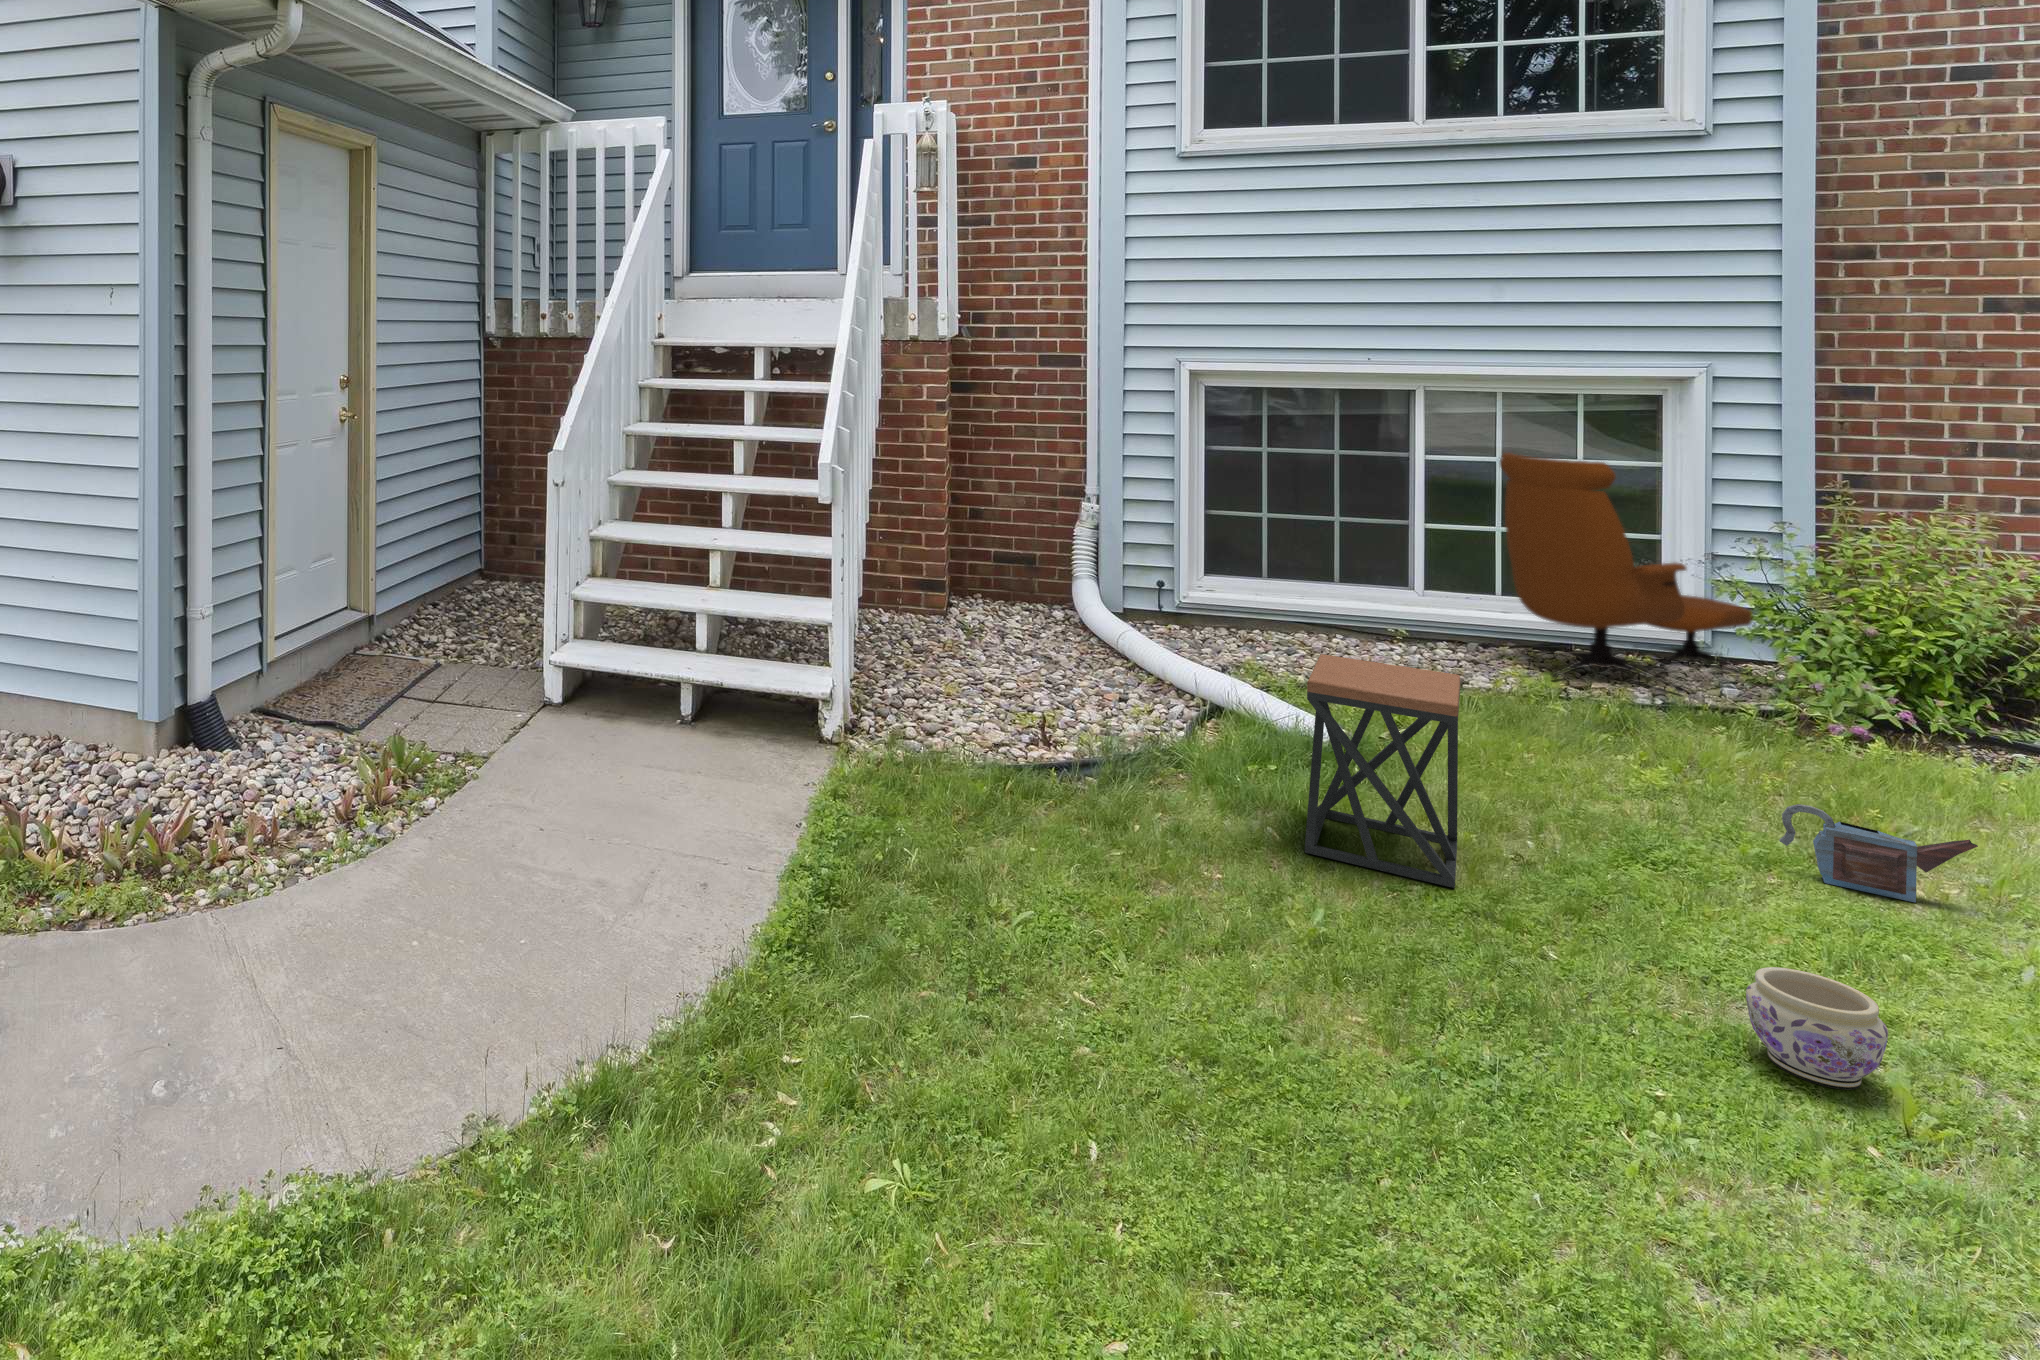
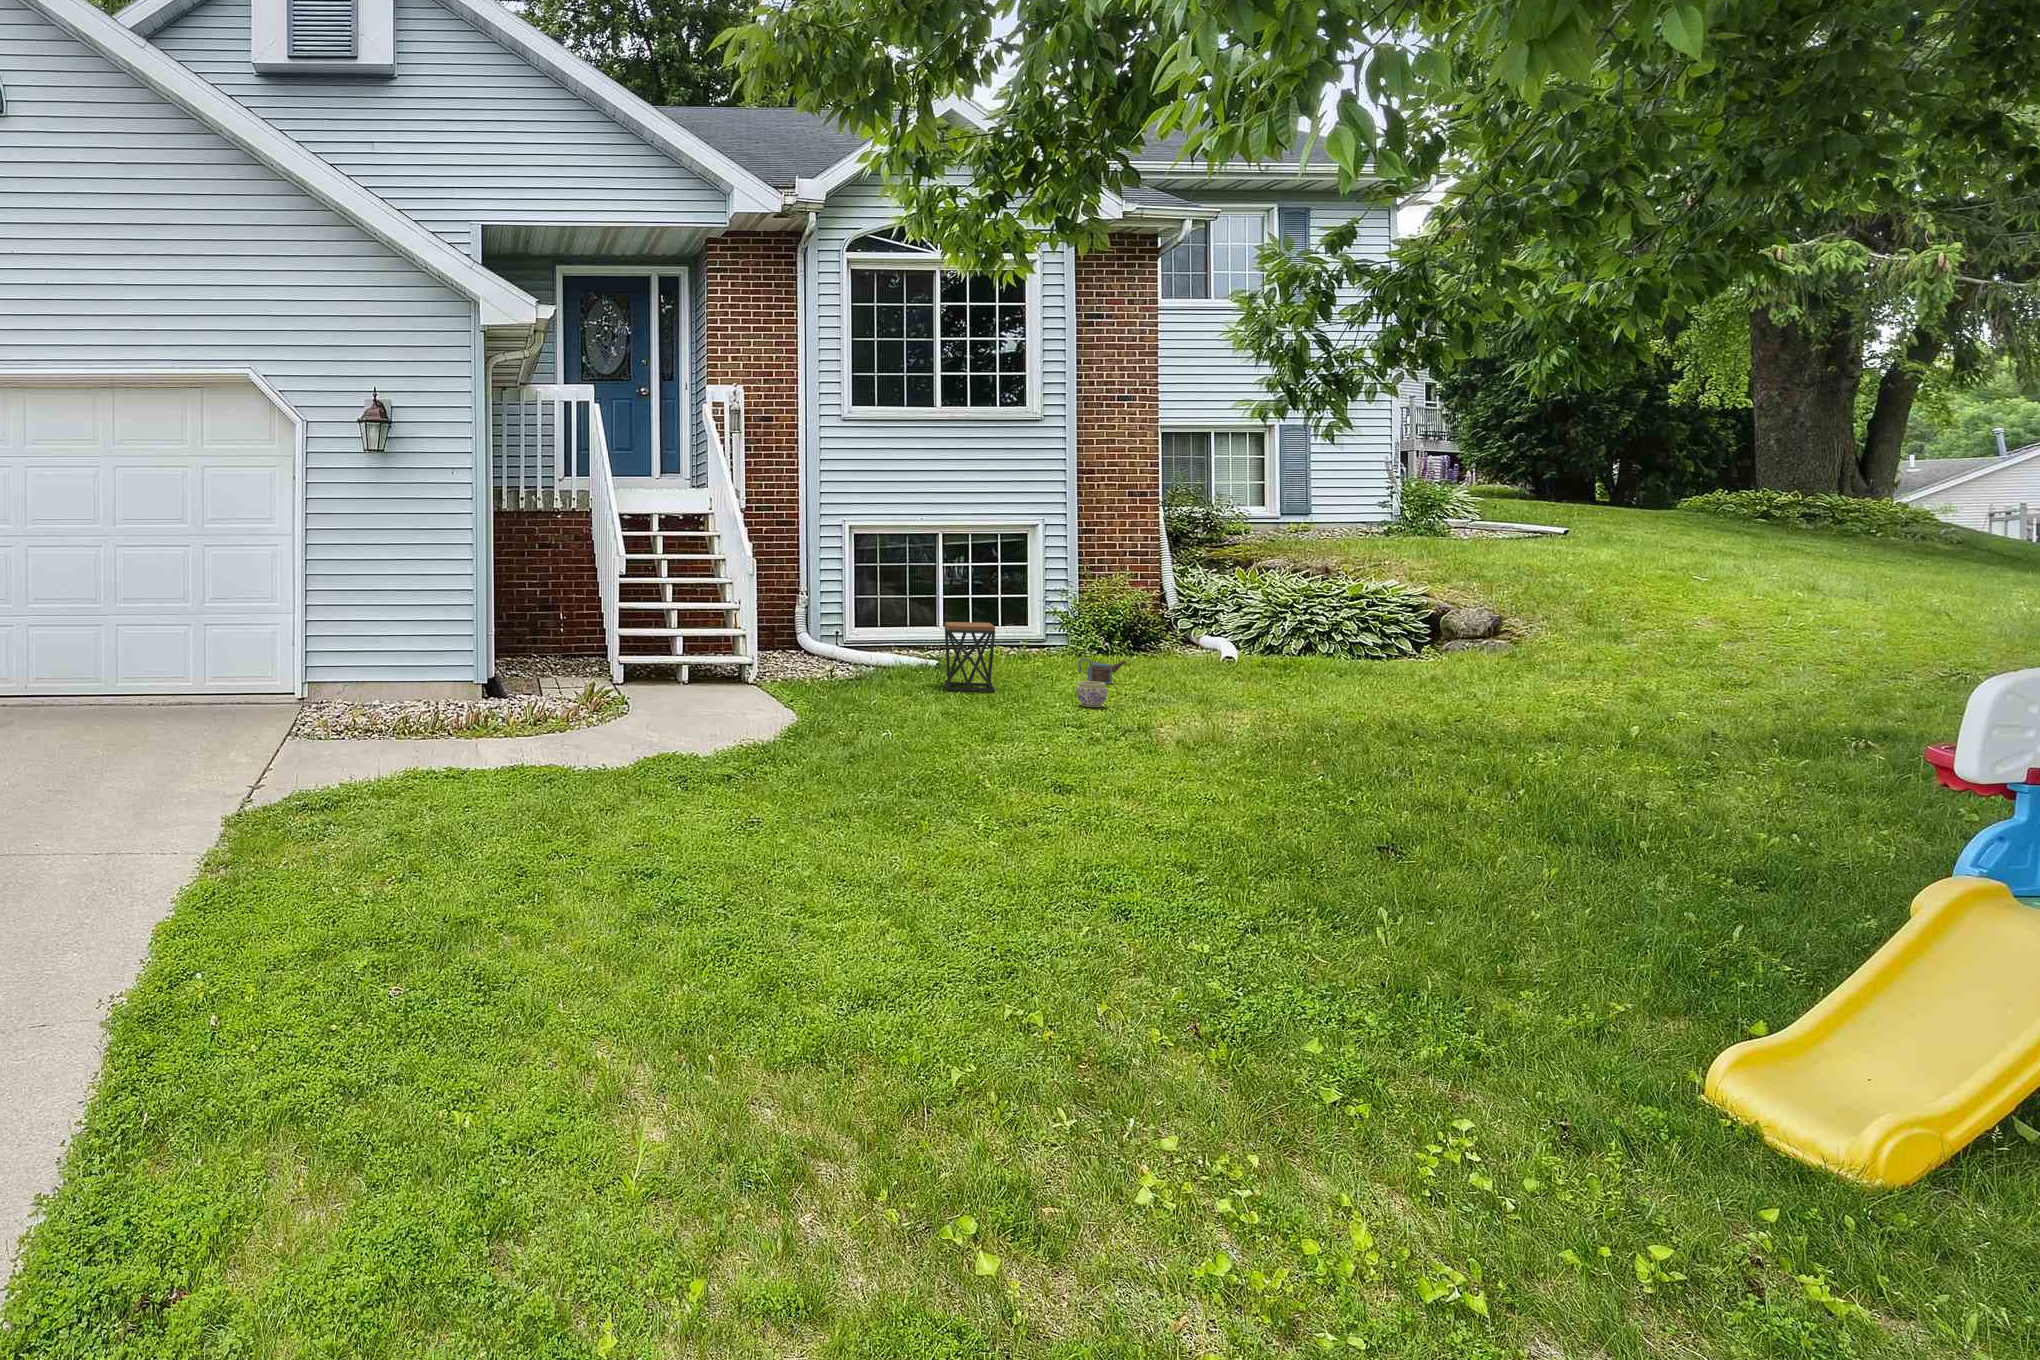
lounge chair: present [1500,453,1752,693] -> none [977,556,1061,653]

